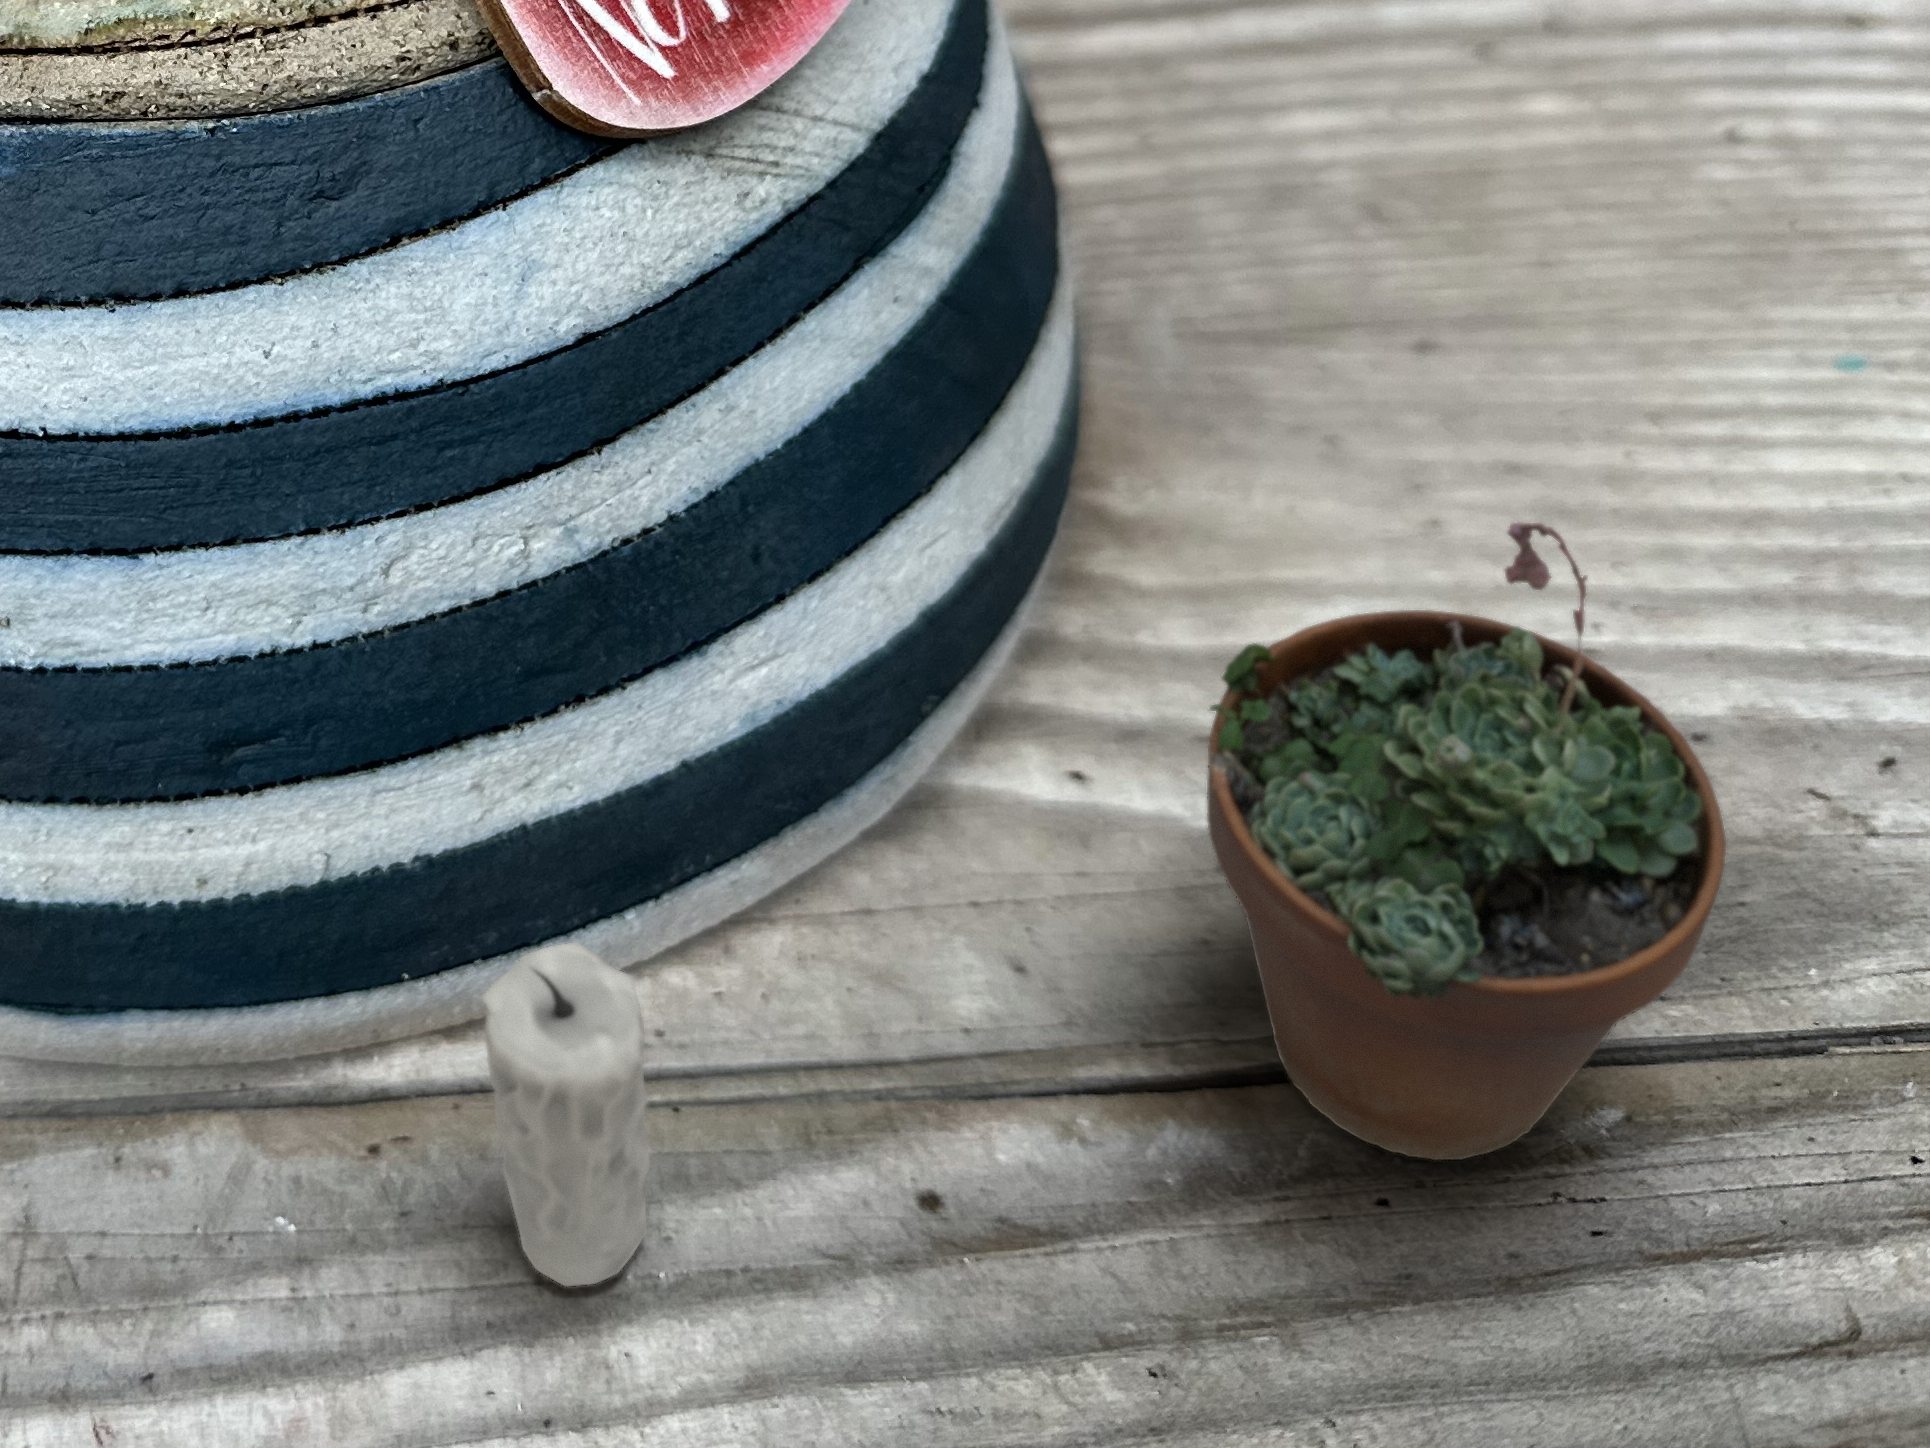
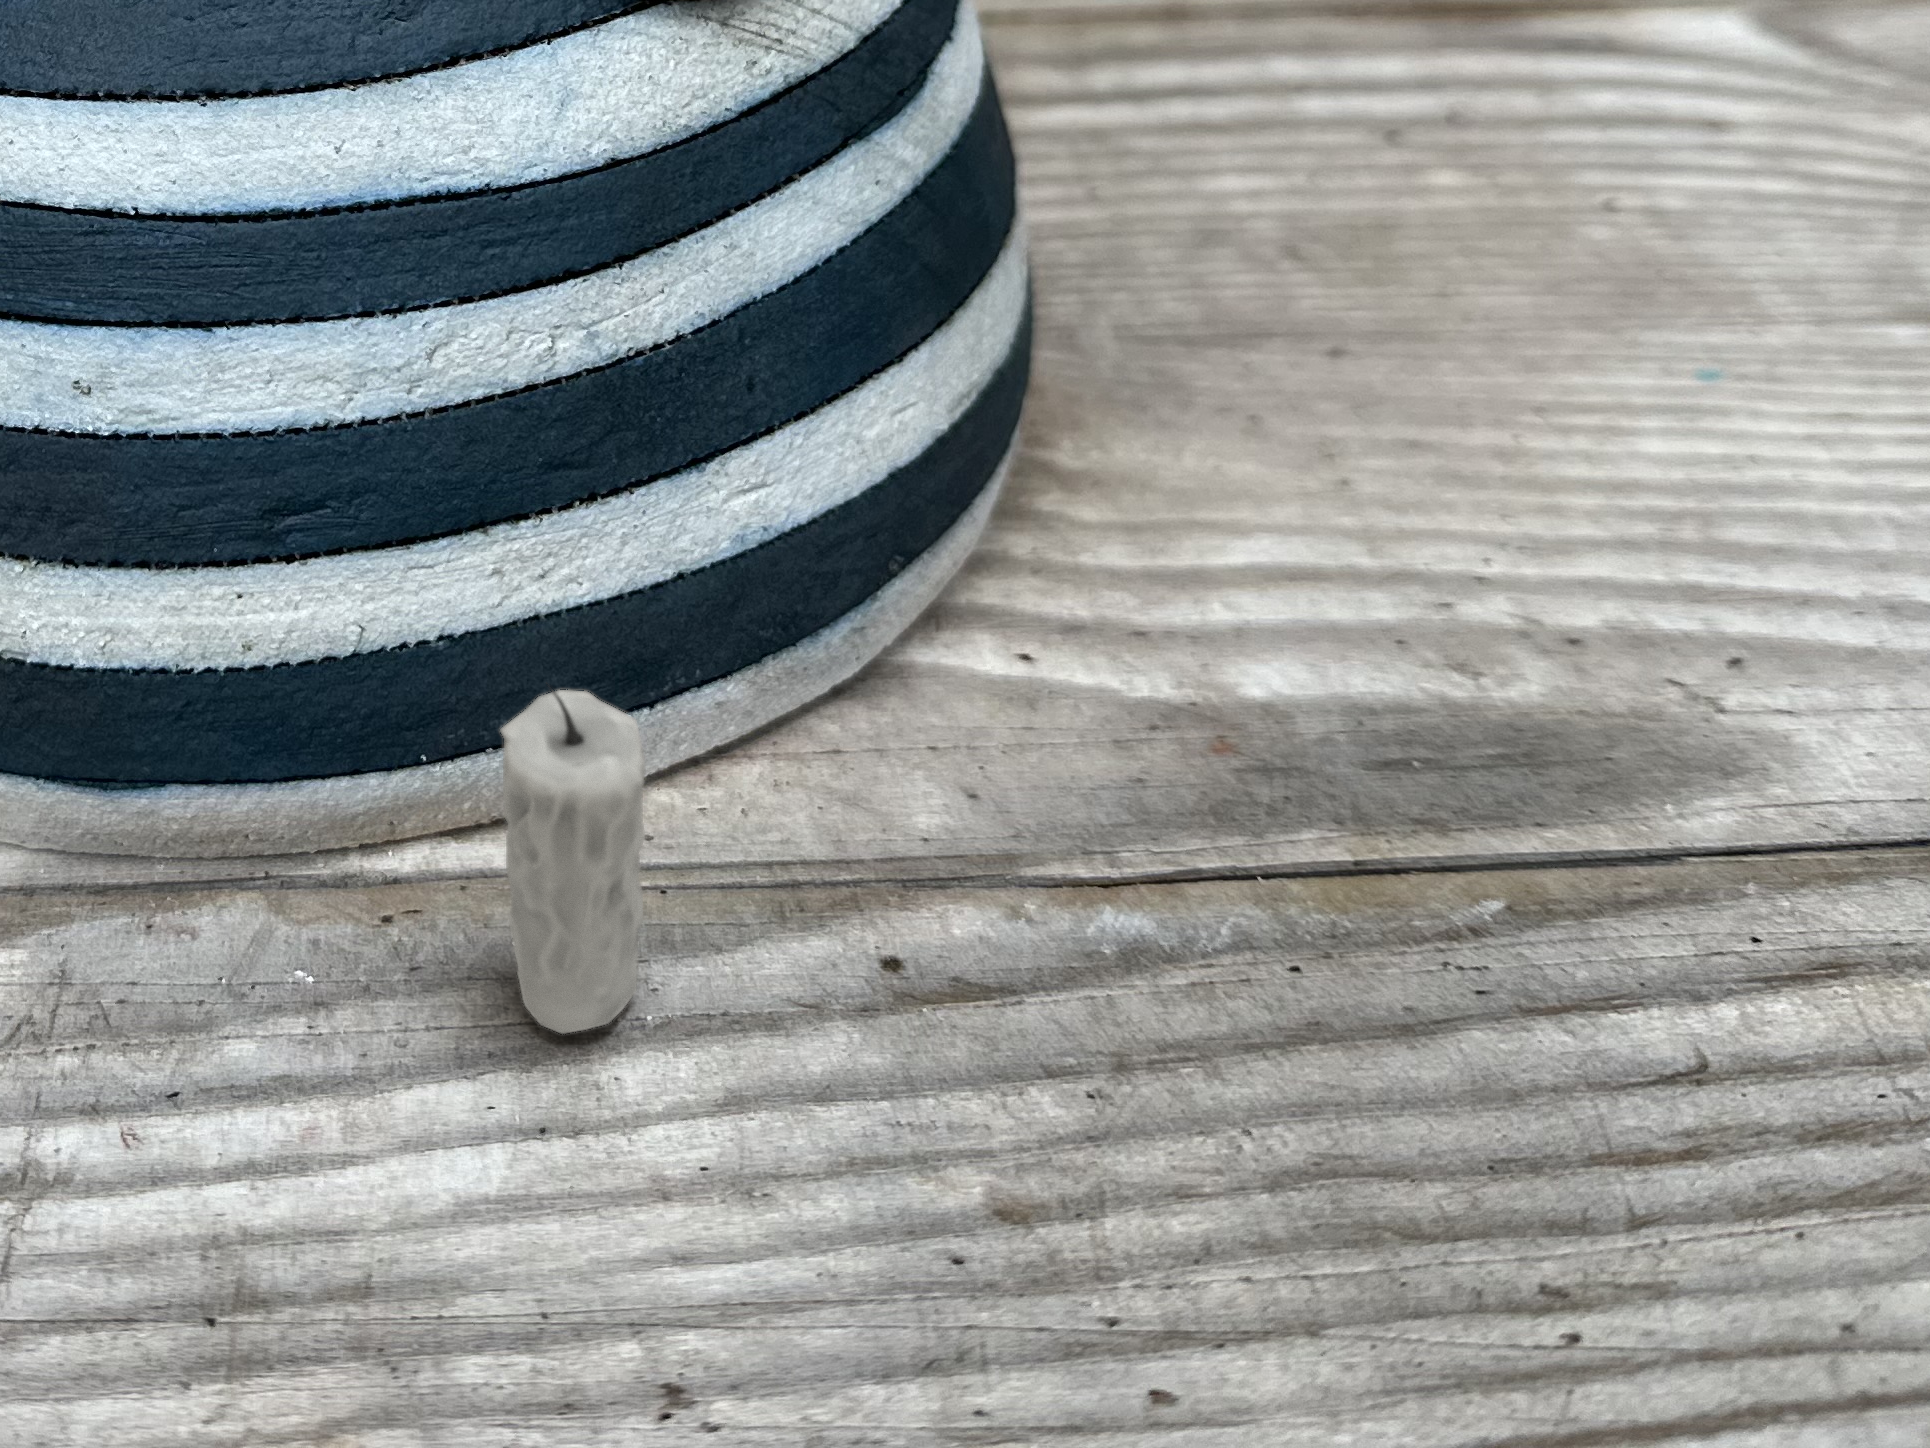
succulent plant: present [1207,523,1726,1160] -> none [1139,310,1577,943]

